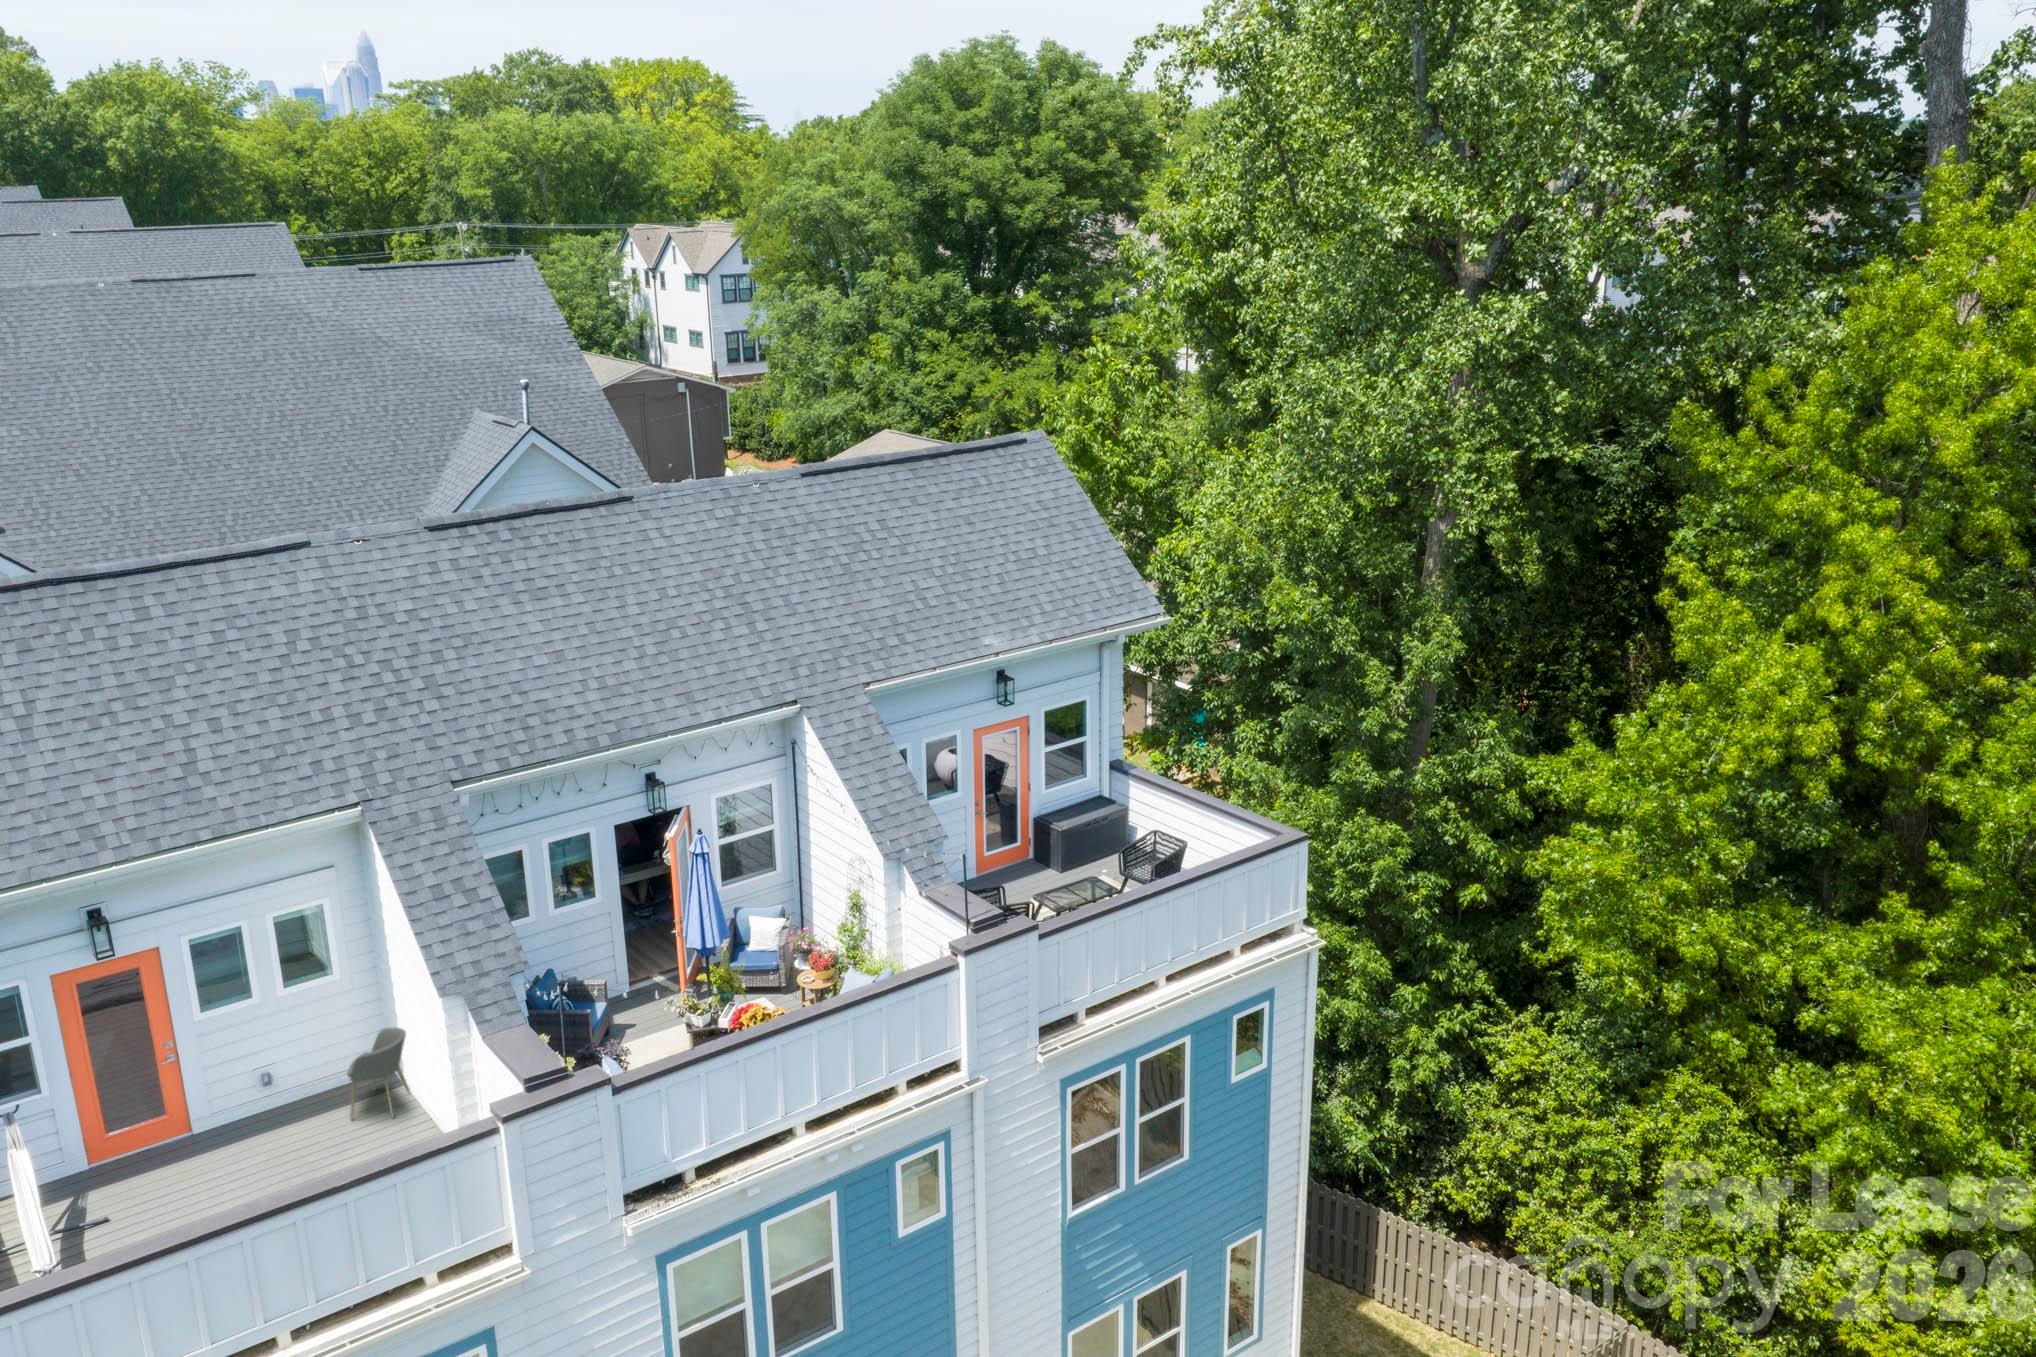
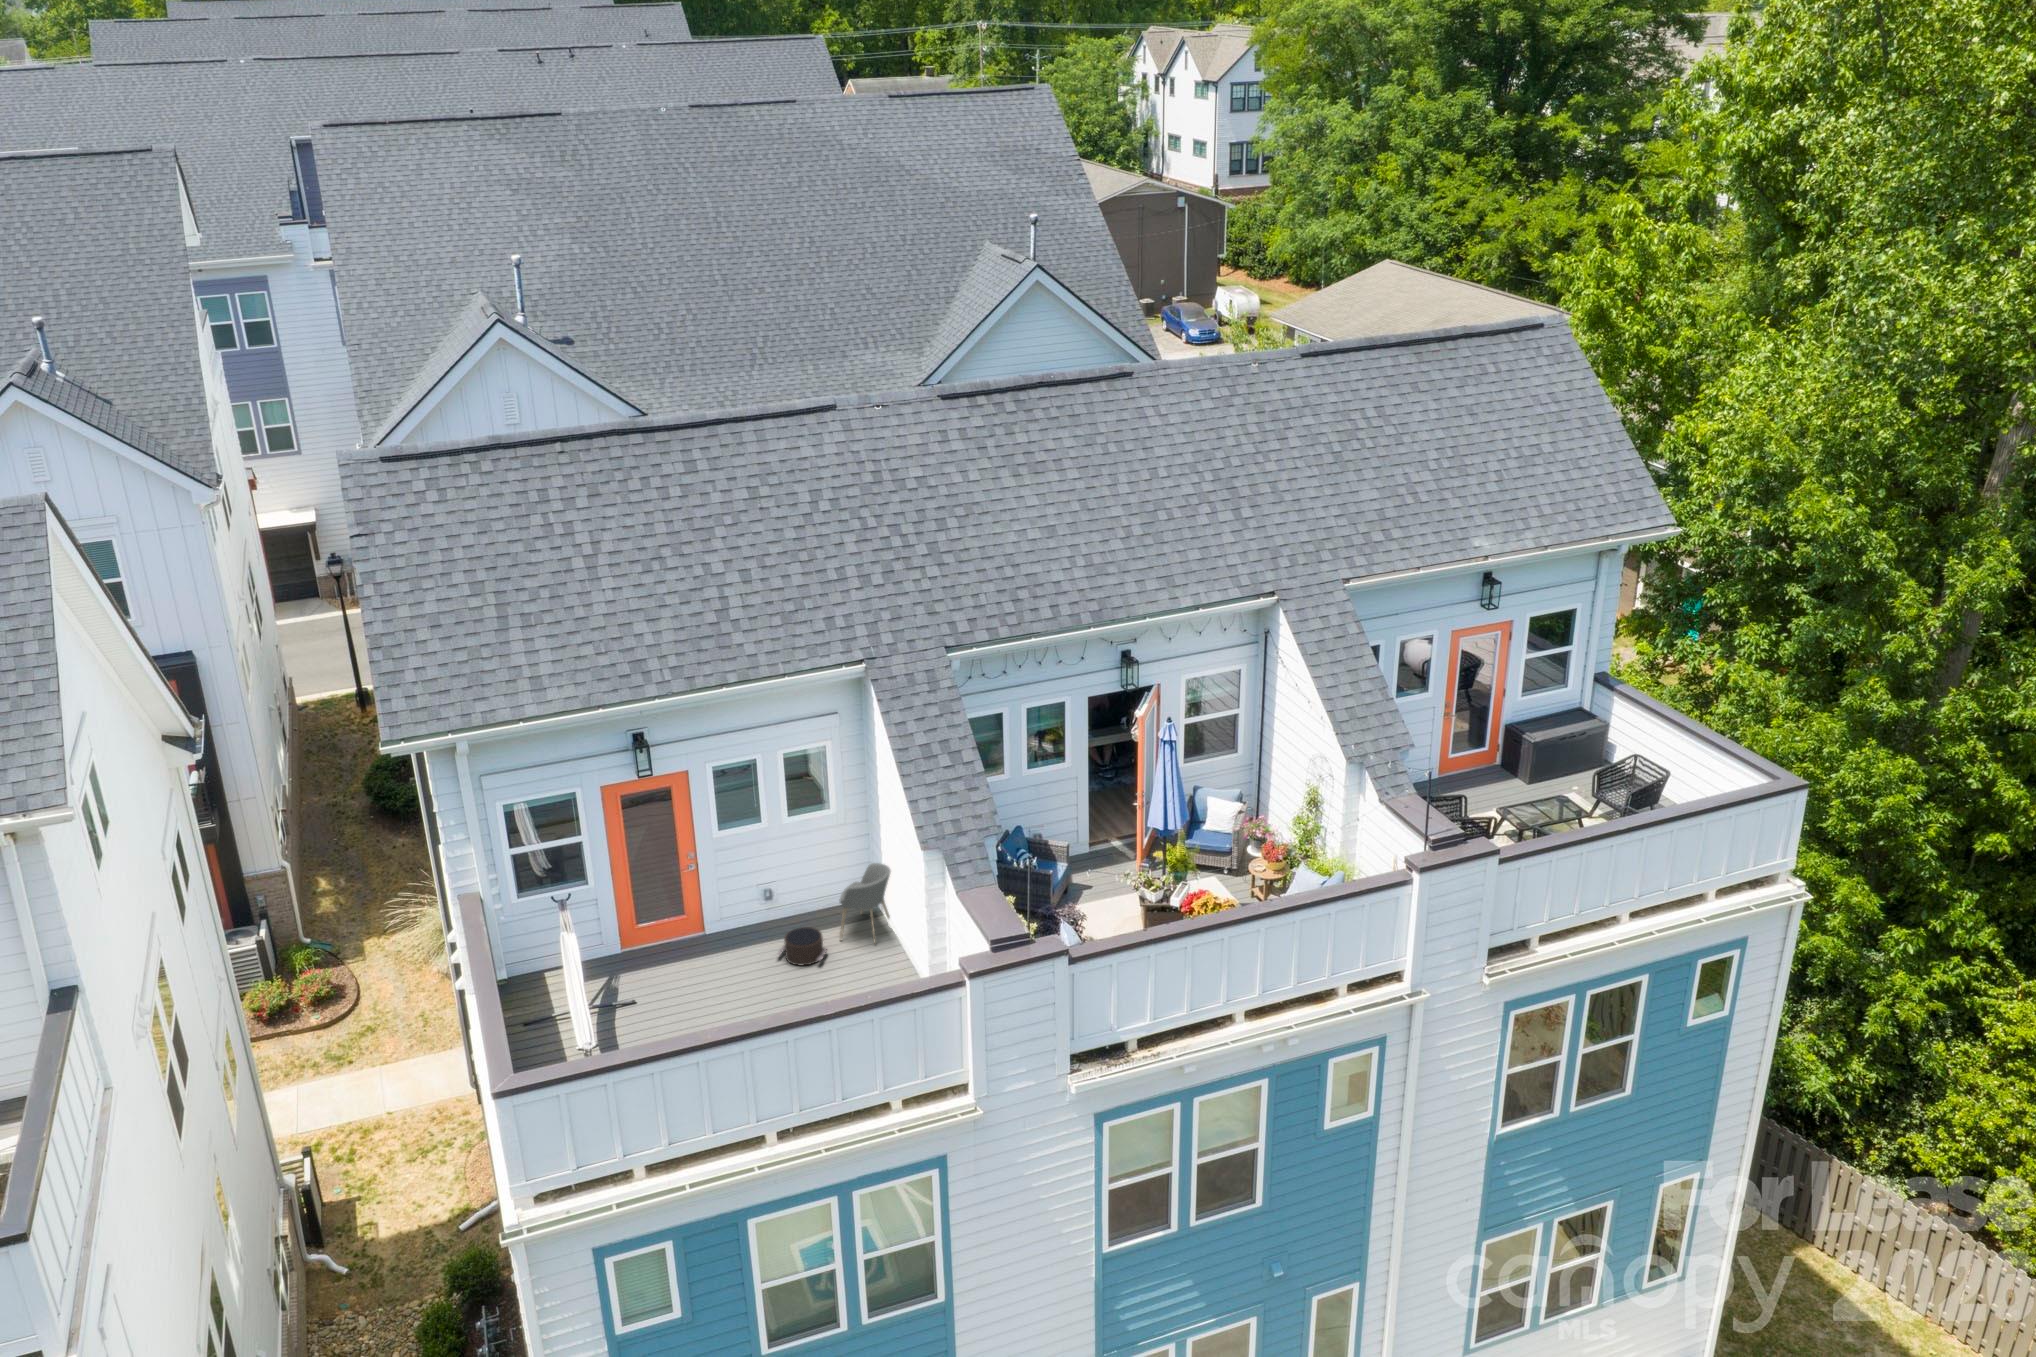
pouf: none [275,1109,337,1153] -> present [777,927,827,965]

